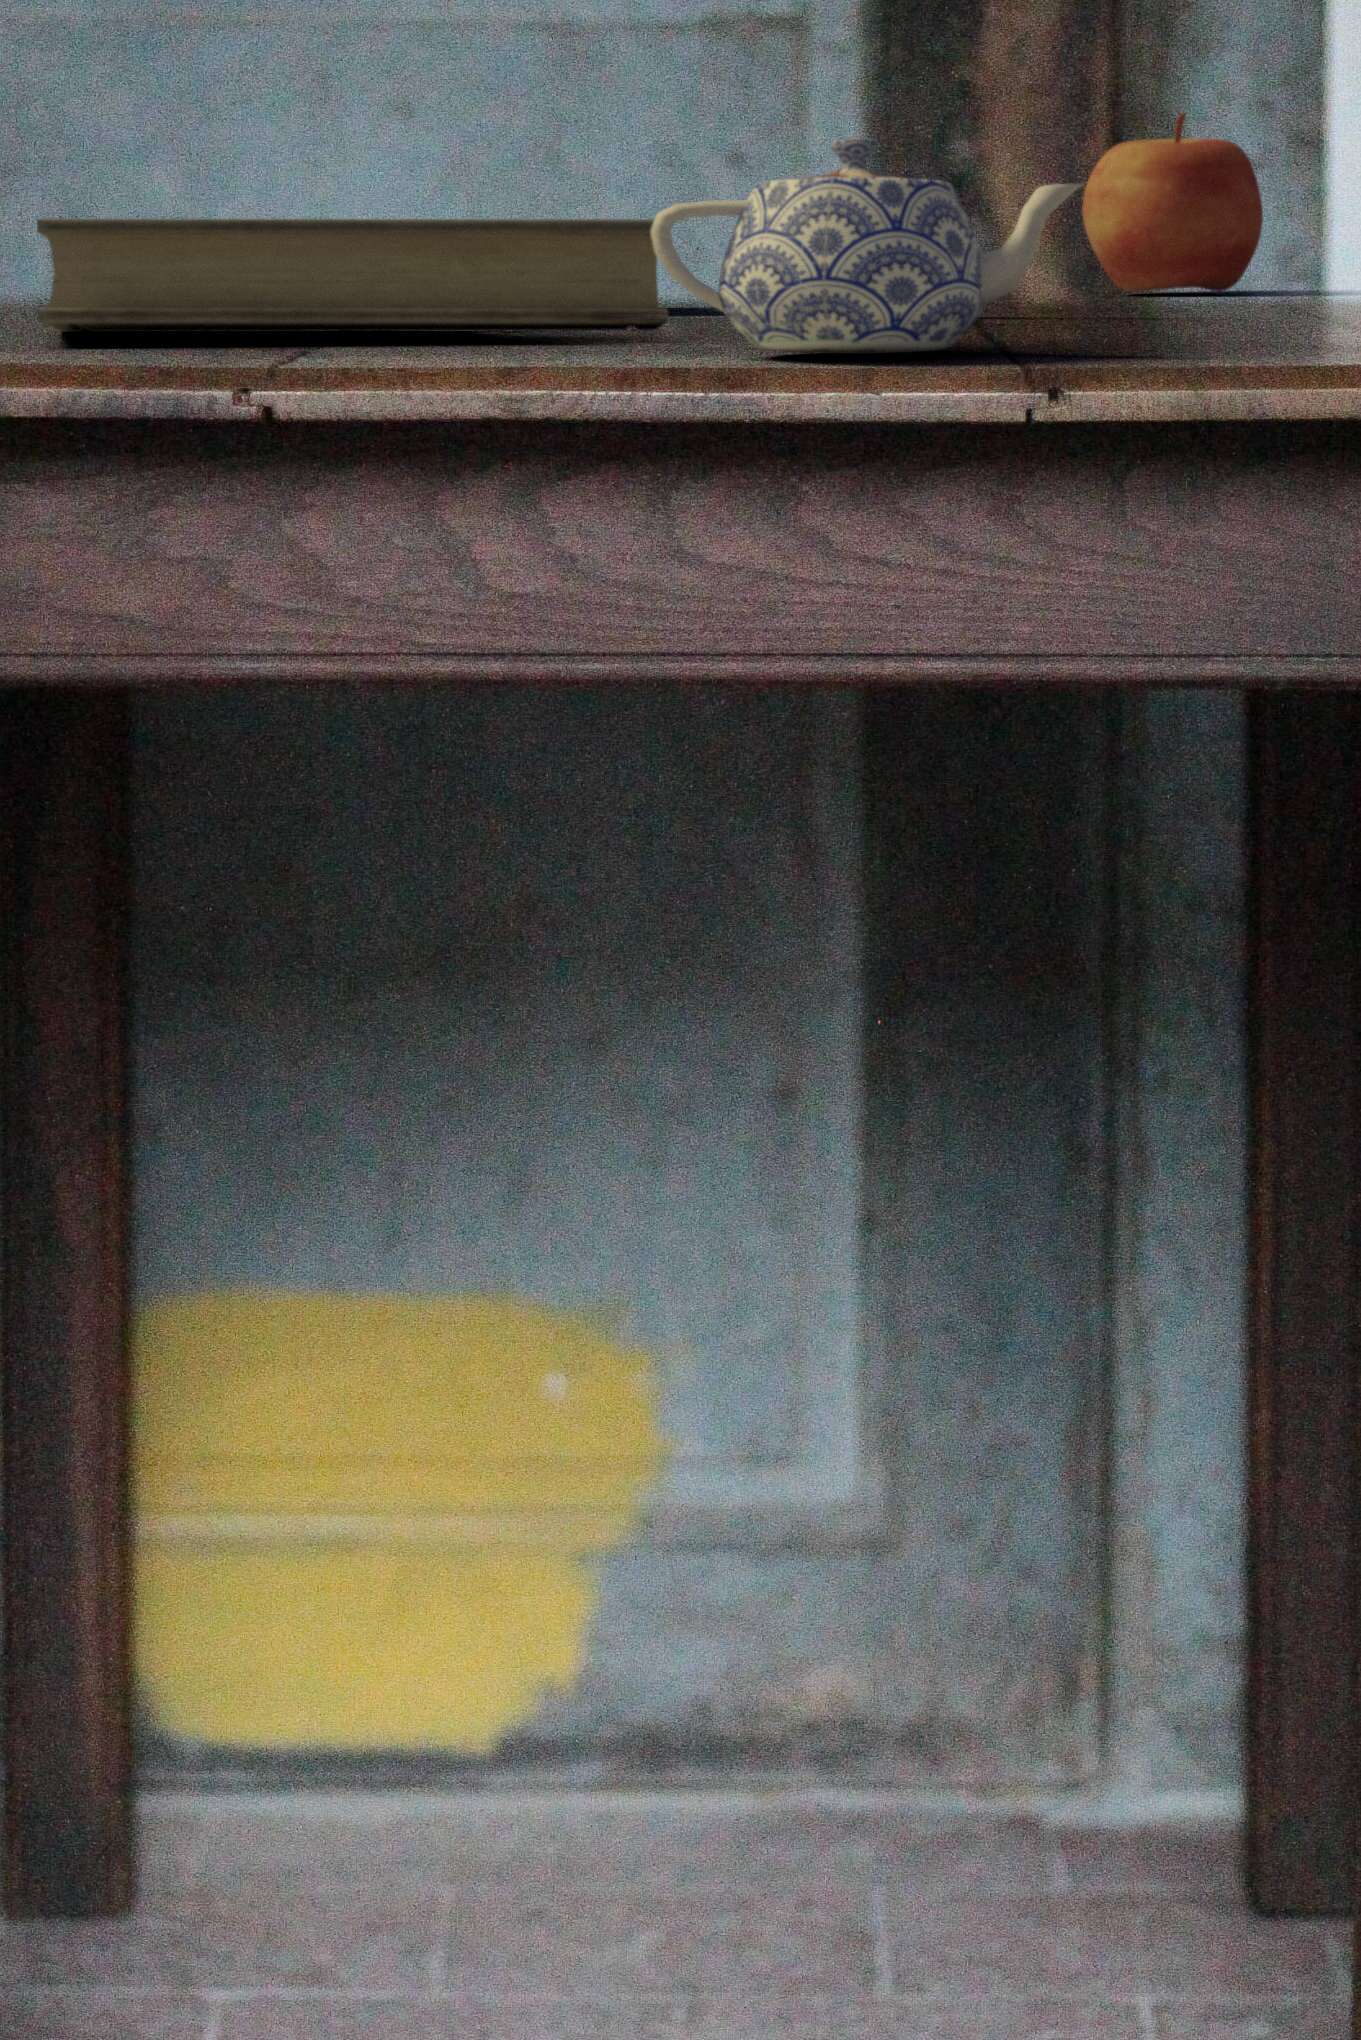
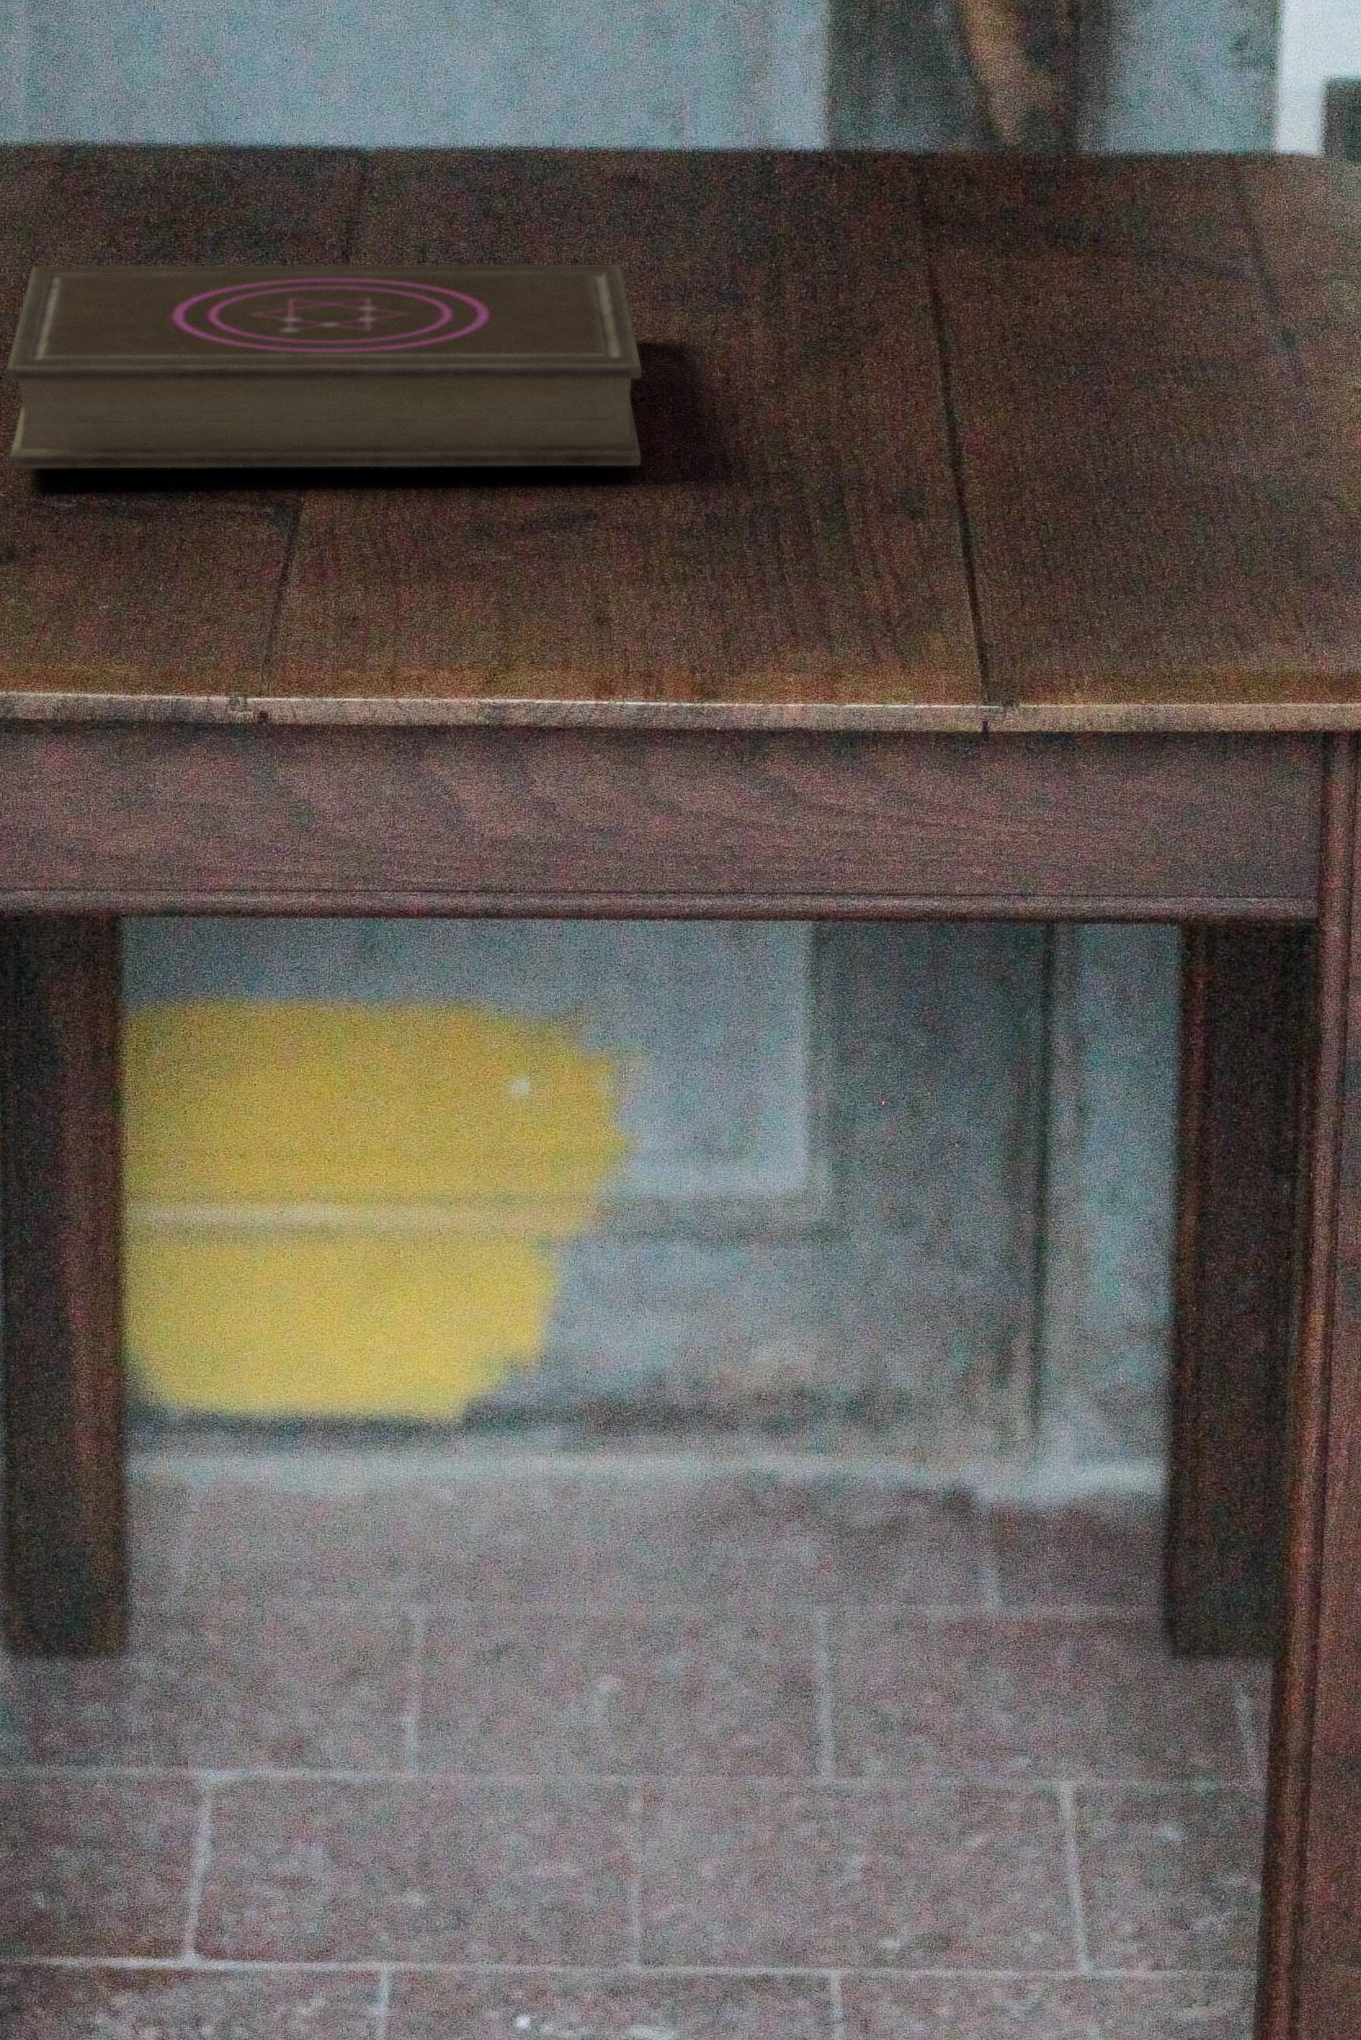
apple: present [1082,113,1263,291] -> none [1057,23,1238,207]
teapot: present [651,138,1083,354] -> none [625,370,1061,601]

